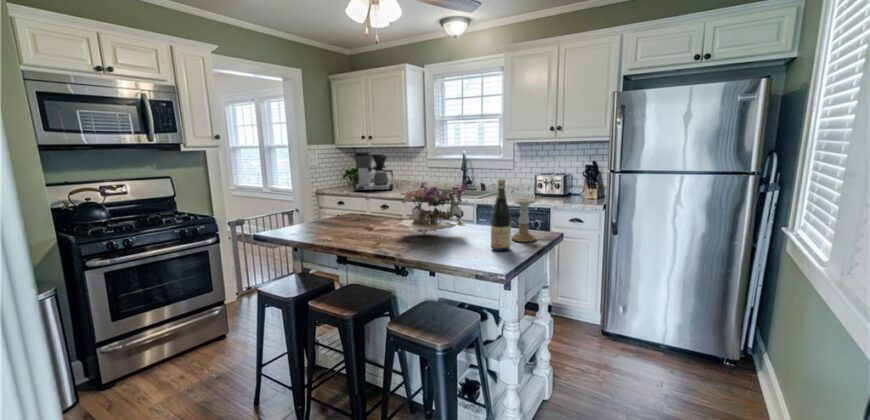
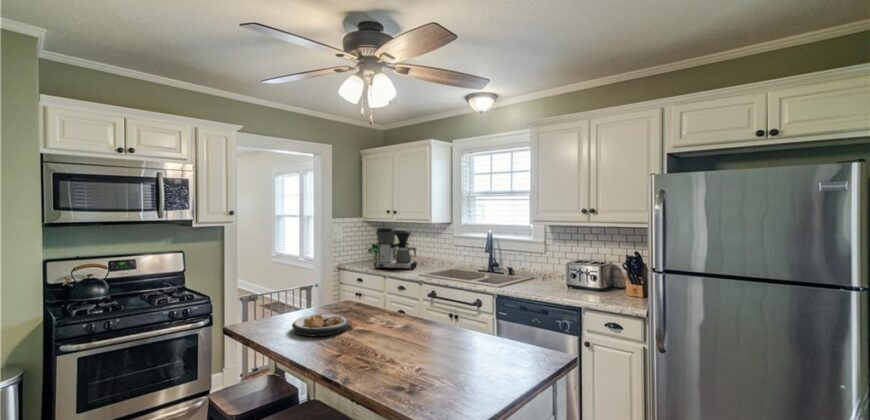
wine bottle: present [491,179,511,251] -> none [469,288,495,381]
flower arrangement: present [399,180,469,234] -> none [371,279,455,345]
candle holder: present [512,199,536,242] -> none [504,309,535,366]
plate: none [319,219,369,235] -> present [292,314,349,336]

